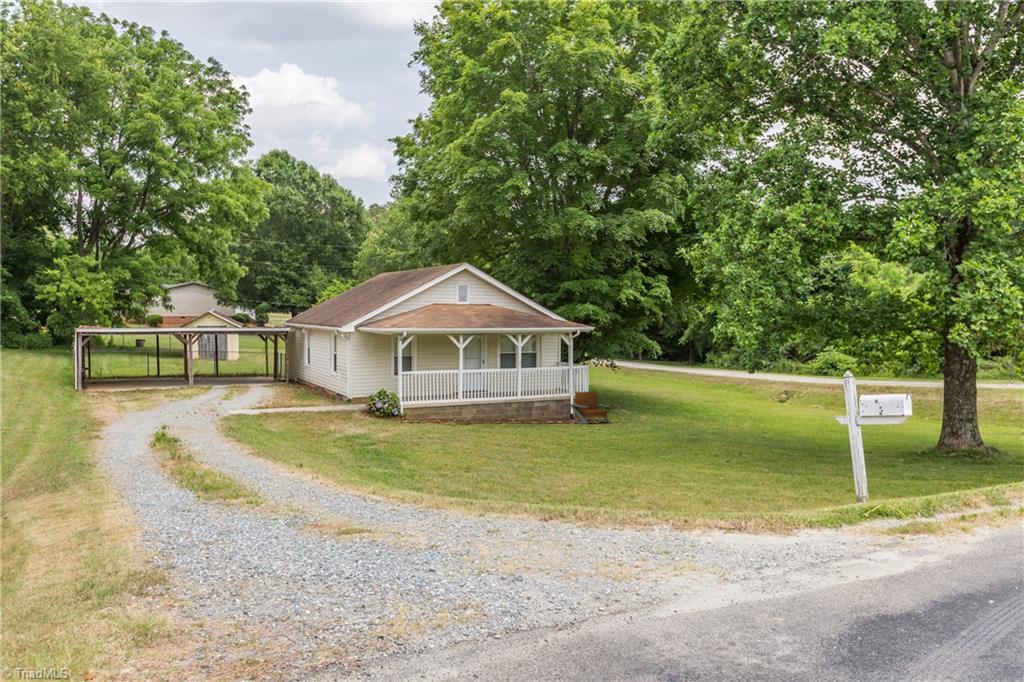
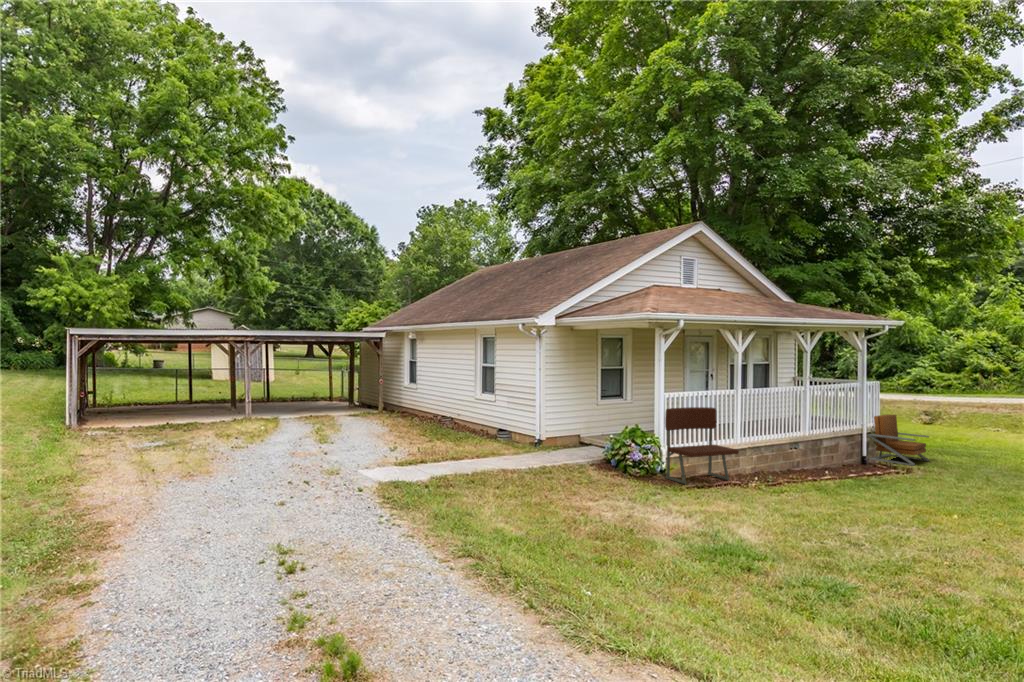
bench: none [392,382,431,425] -> present [665,407,739,484]

